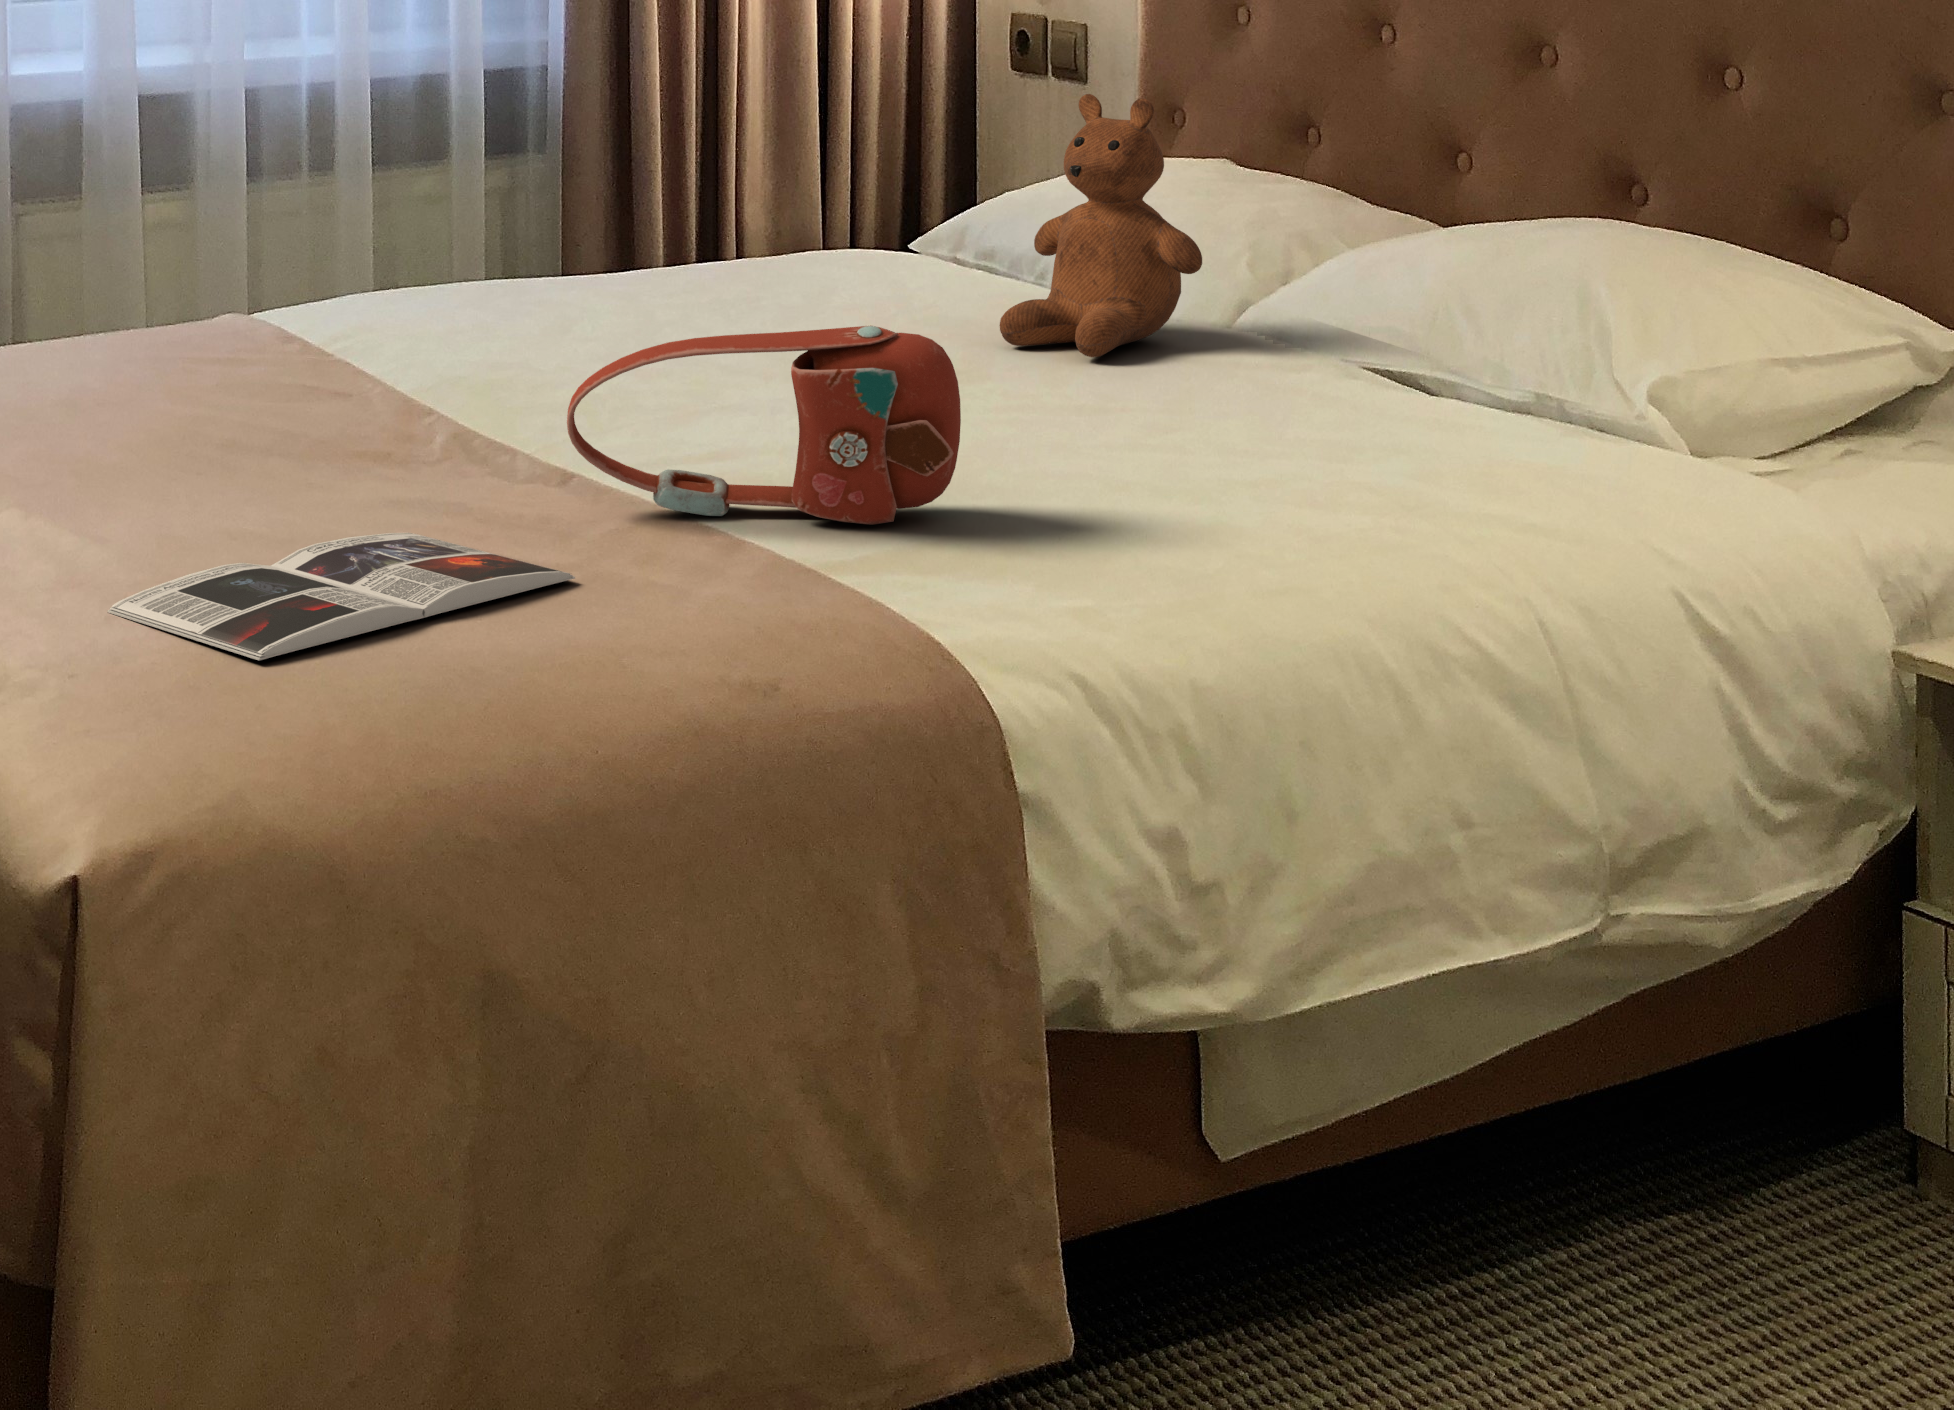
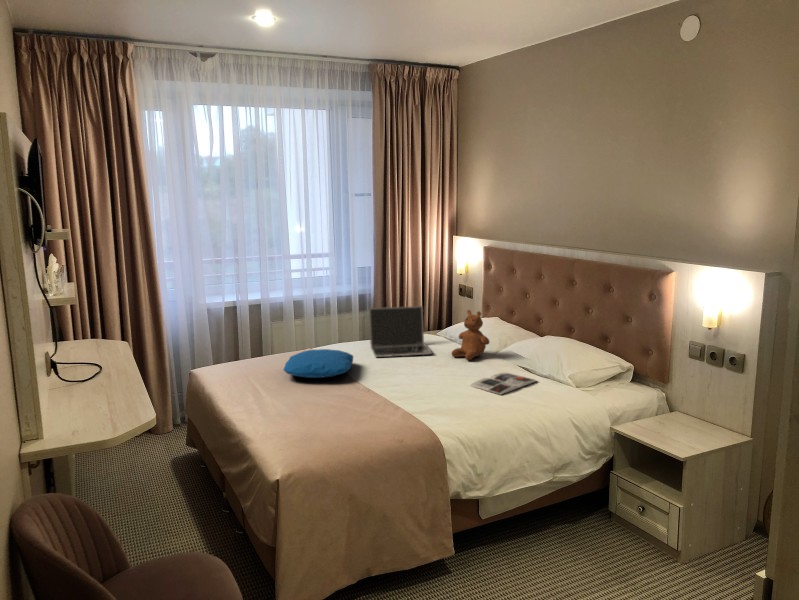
laptop: none [554,93,894,348] -> present [369,306,432,357]
pillow: none [97,293,477,427] -> present [283,349,353,378]
handbag: present [567,326,961,525] -> none [368,366,440,402]
magazine: present [107,533,575,660] -> present [471,373,537,394]

